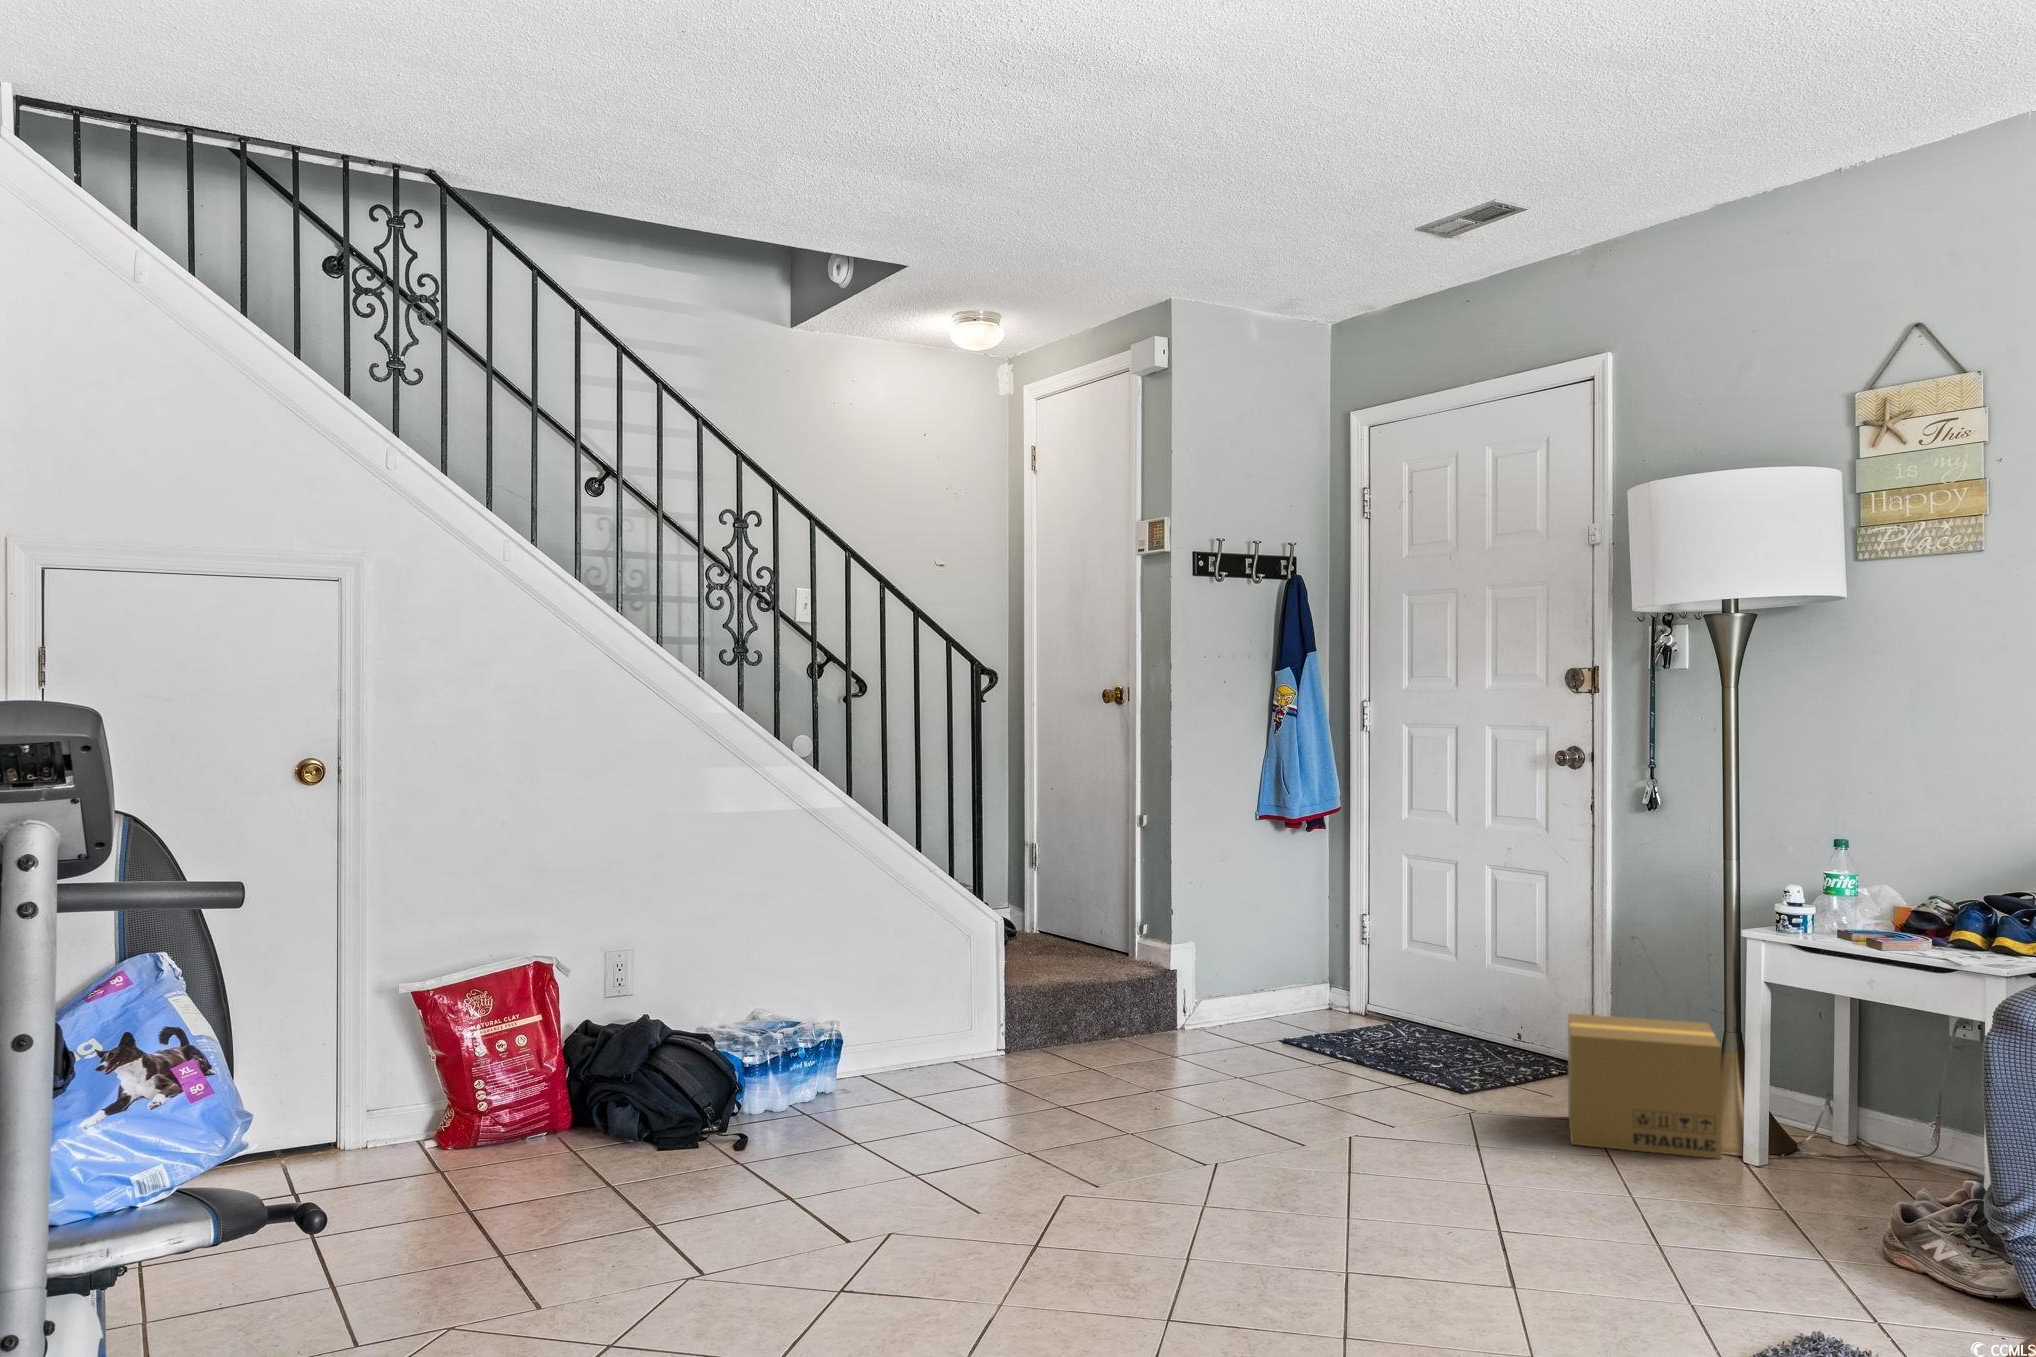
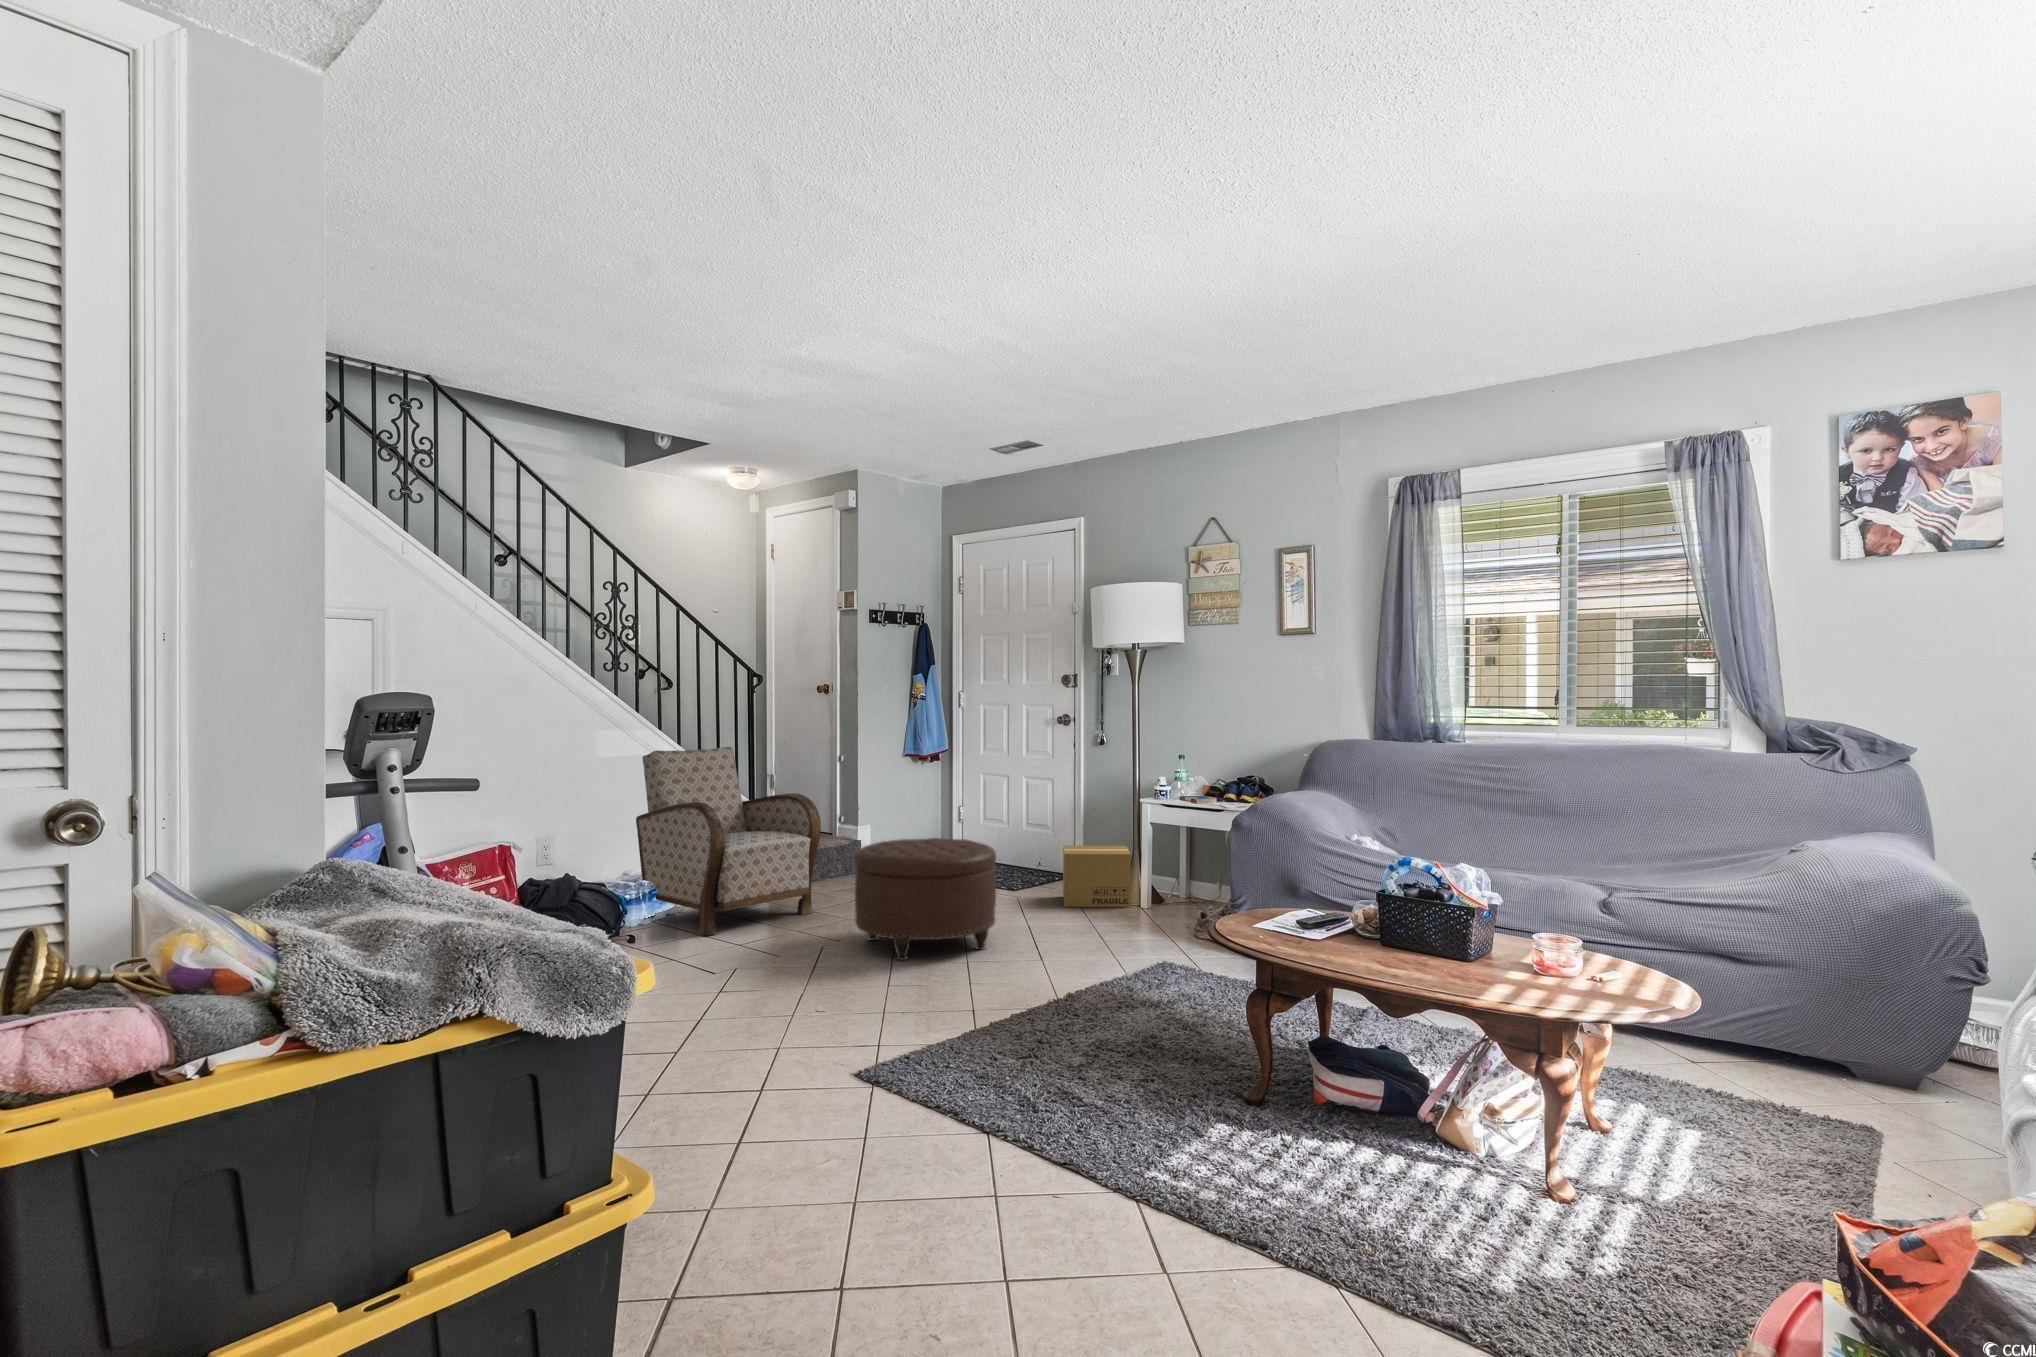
armchair: none [768,797,1082,1150] -> present [636,747,821,936]
ottoman: none [1126,994,1418,1257] -> present [855,838,996,960]

